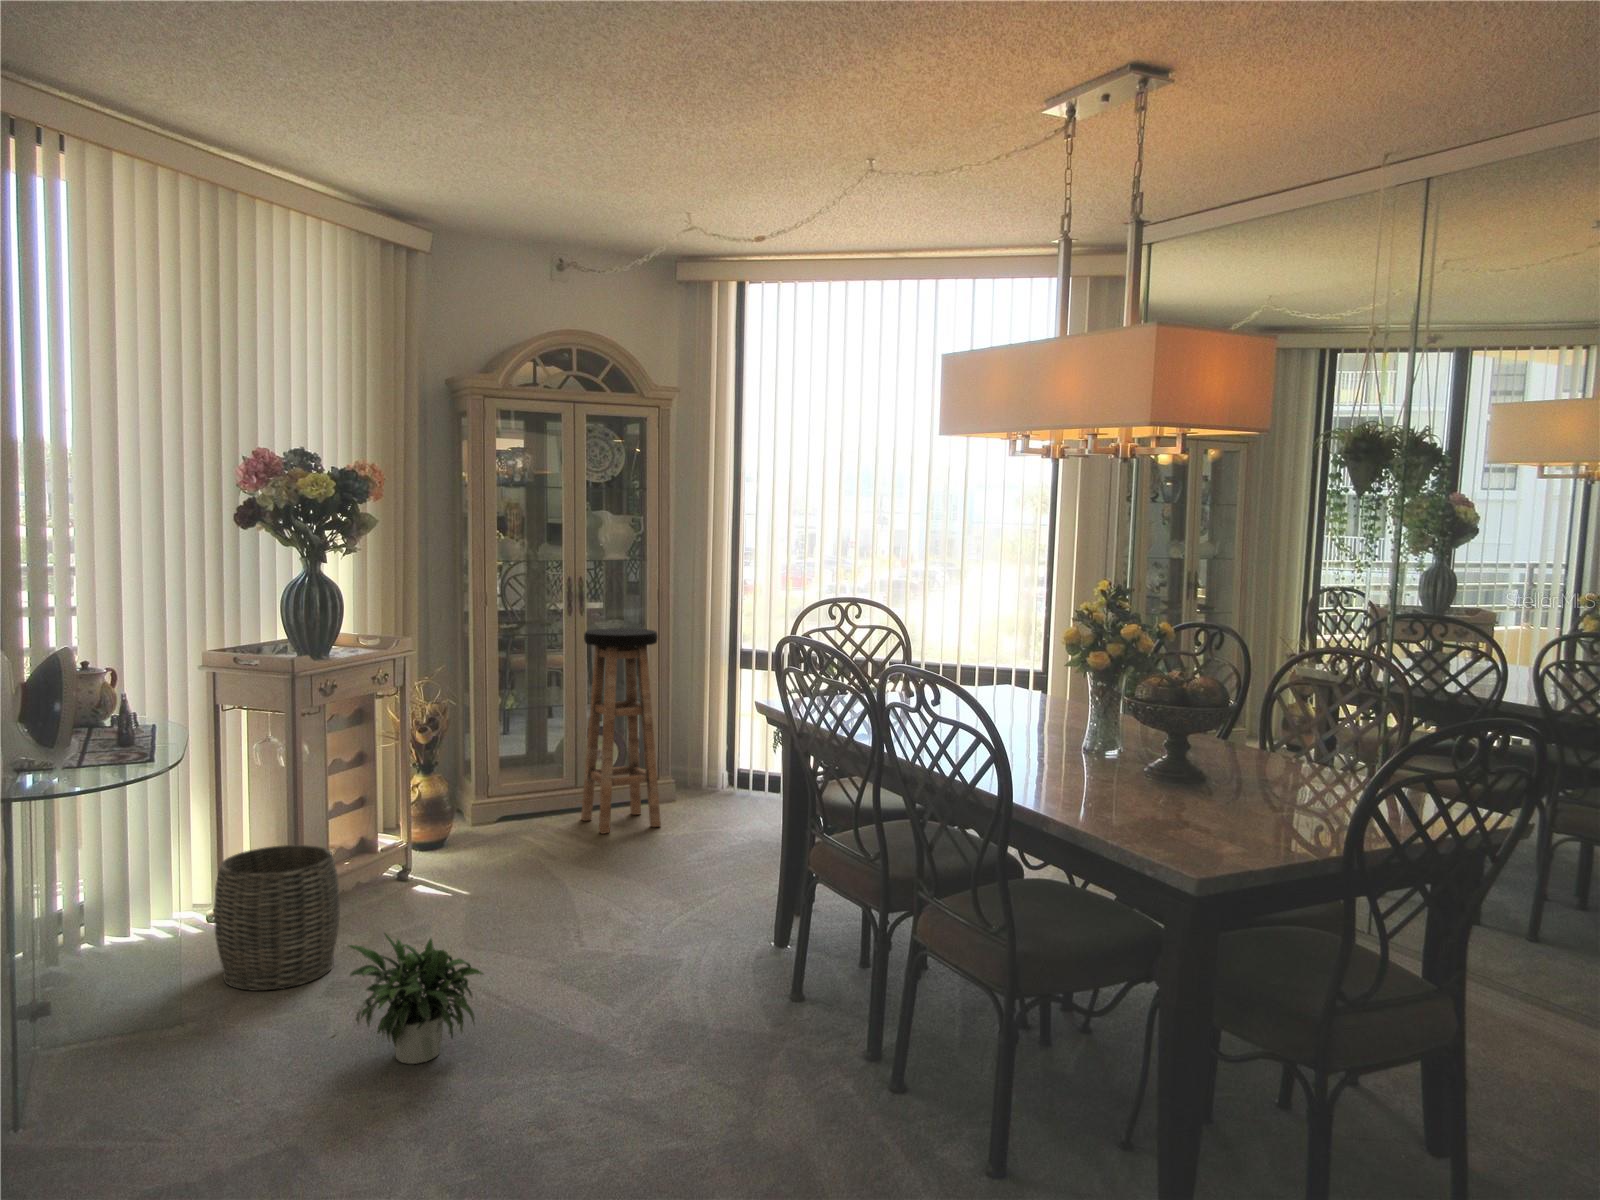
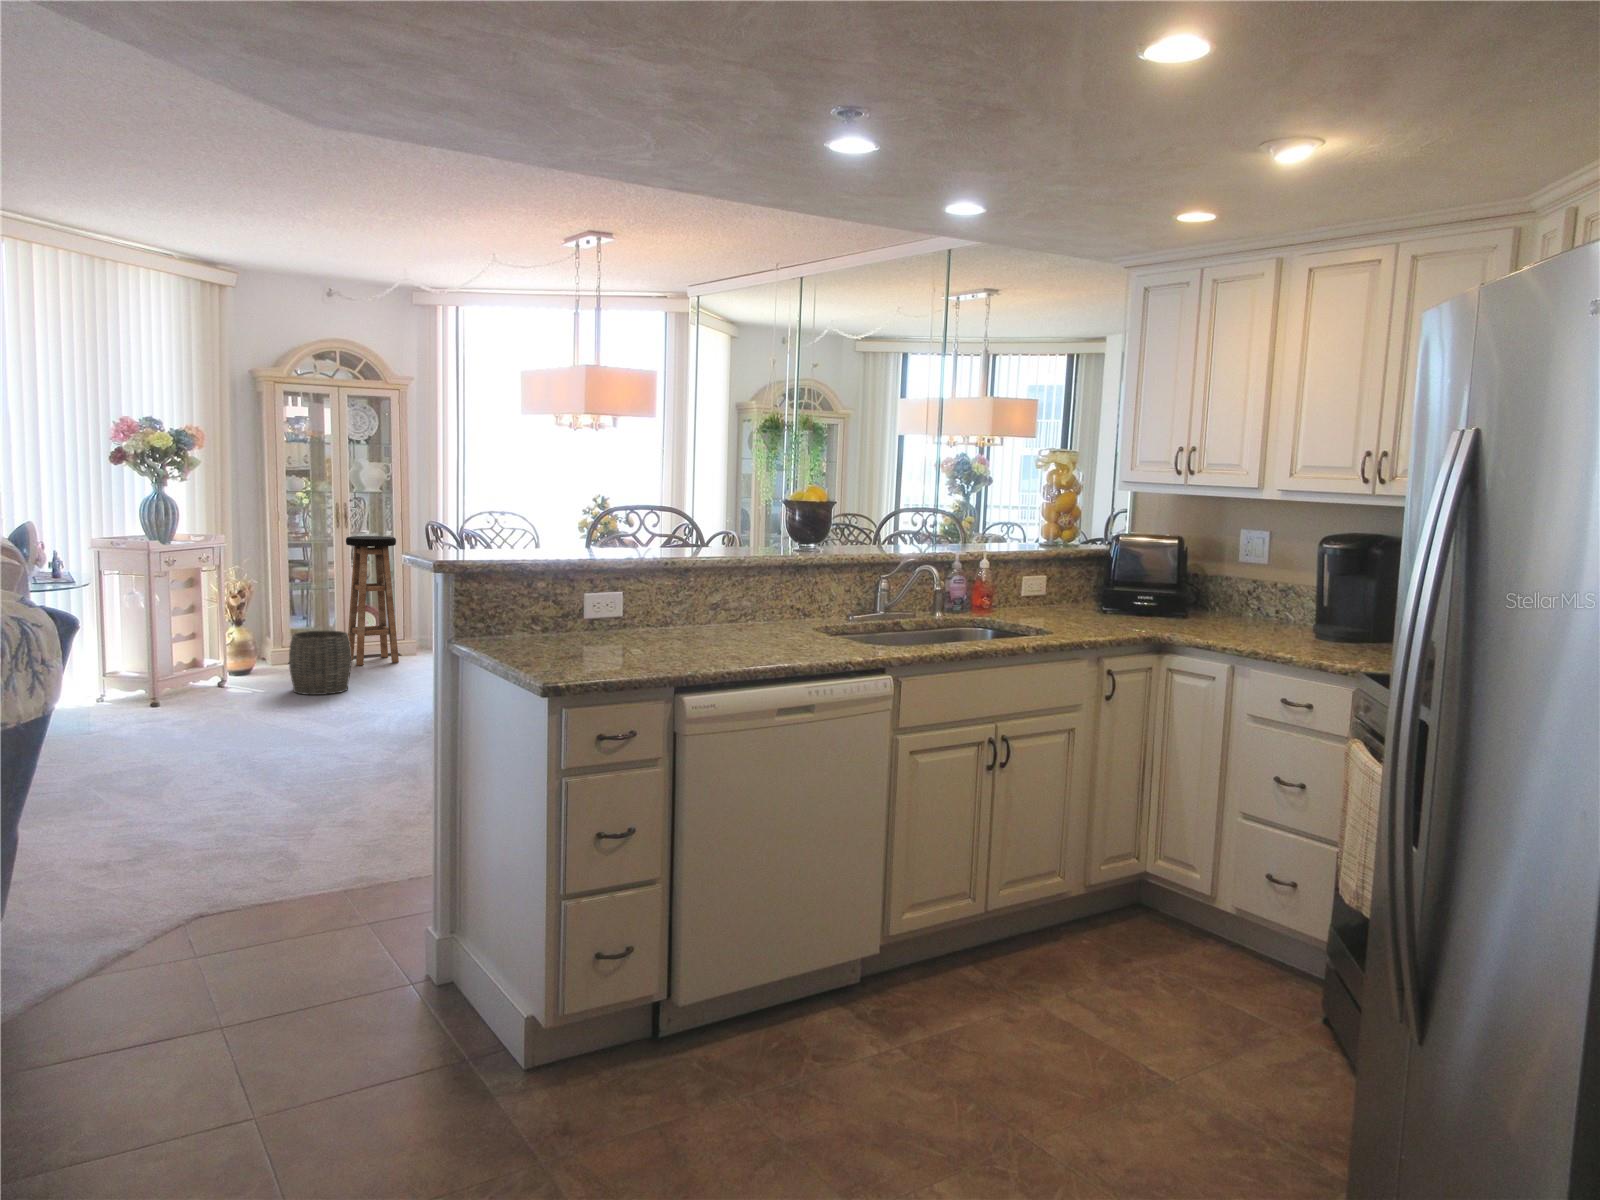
woven basket: present [214,845,340,991] -> present [289,631,351,695]
potted plant: present [334,934,484,1064] -> none [178,680,263,745]

